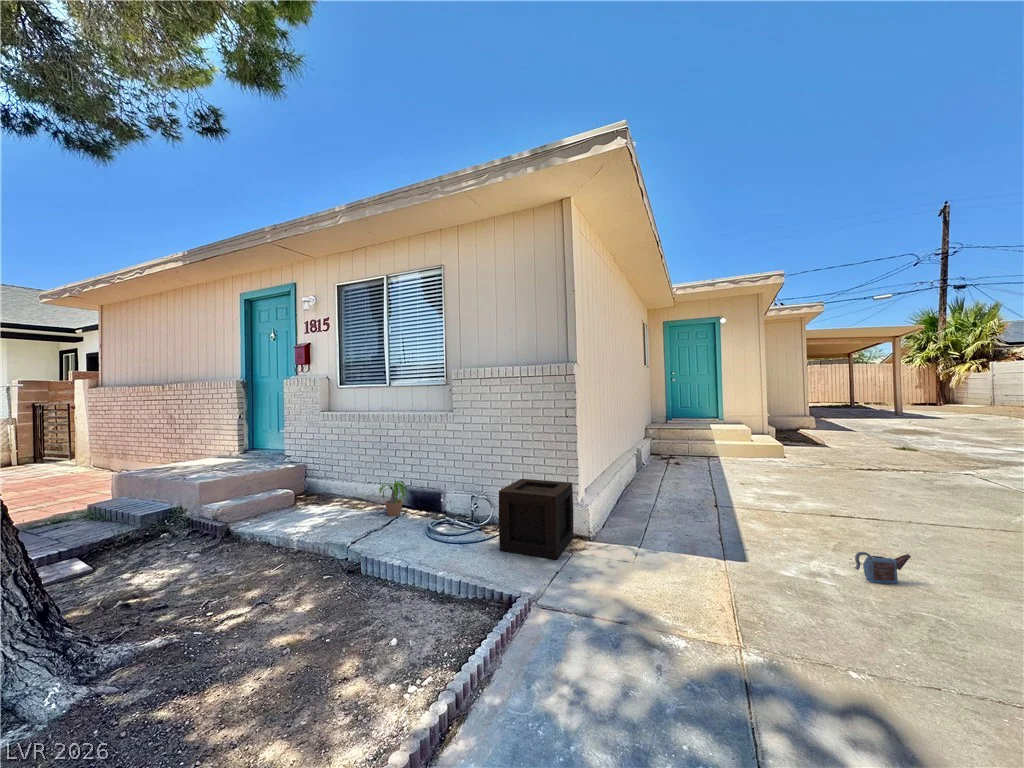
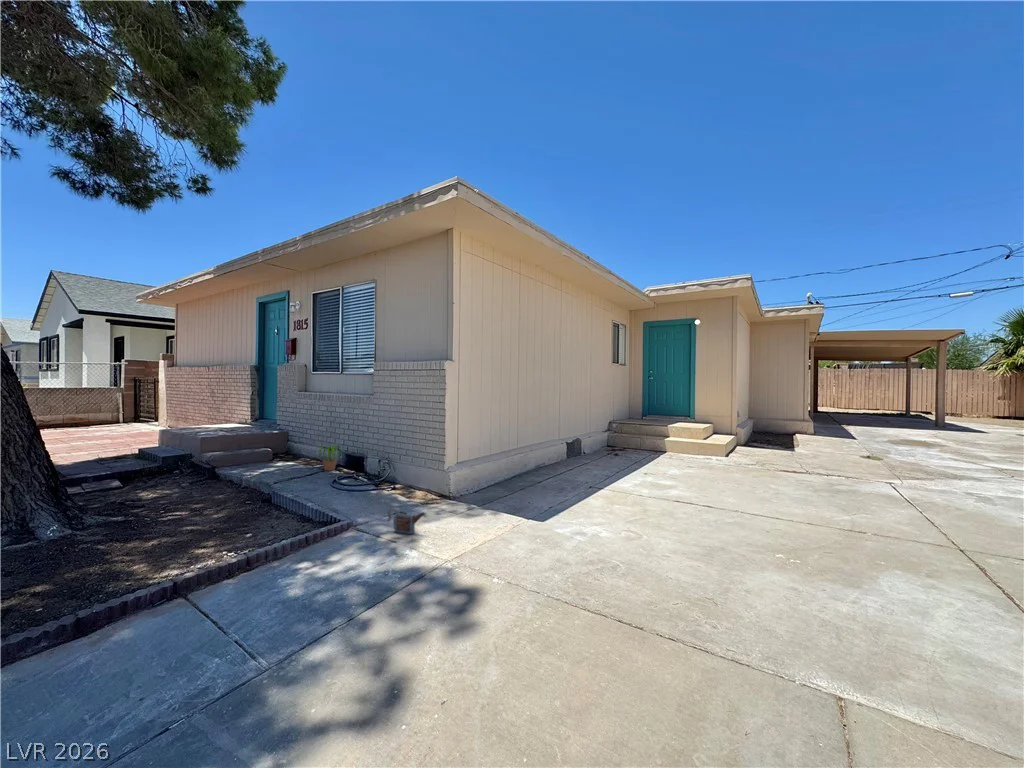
wooden crate: present [499,479,573,559] -> none [375,447,439,505]
watering can: present [855,552,911,583] -> present [388,508,424,534]

